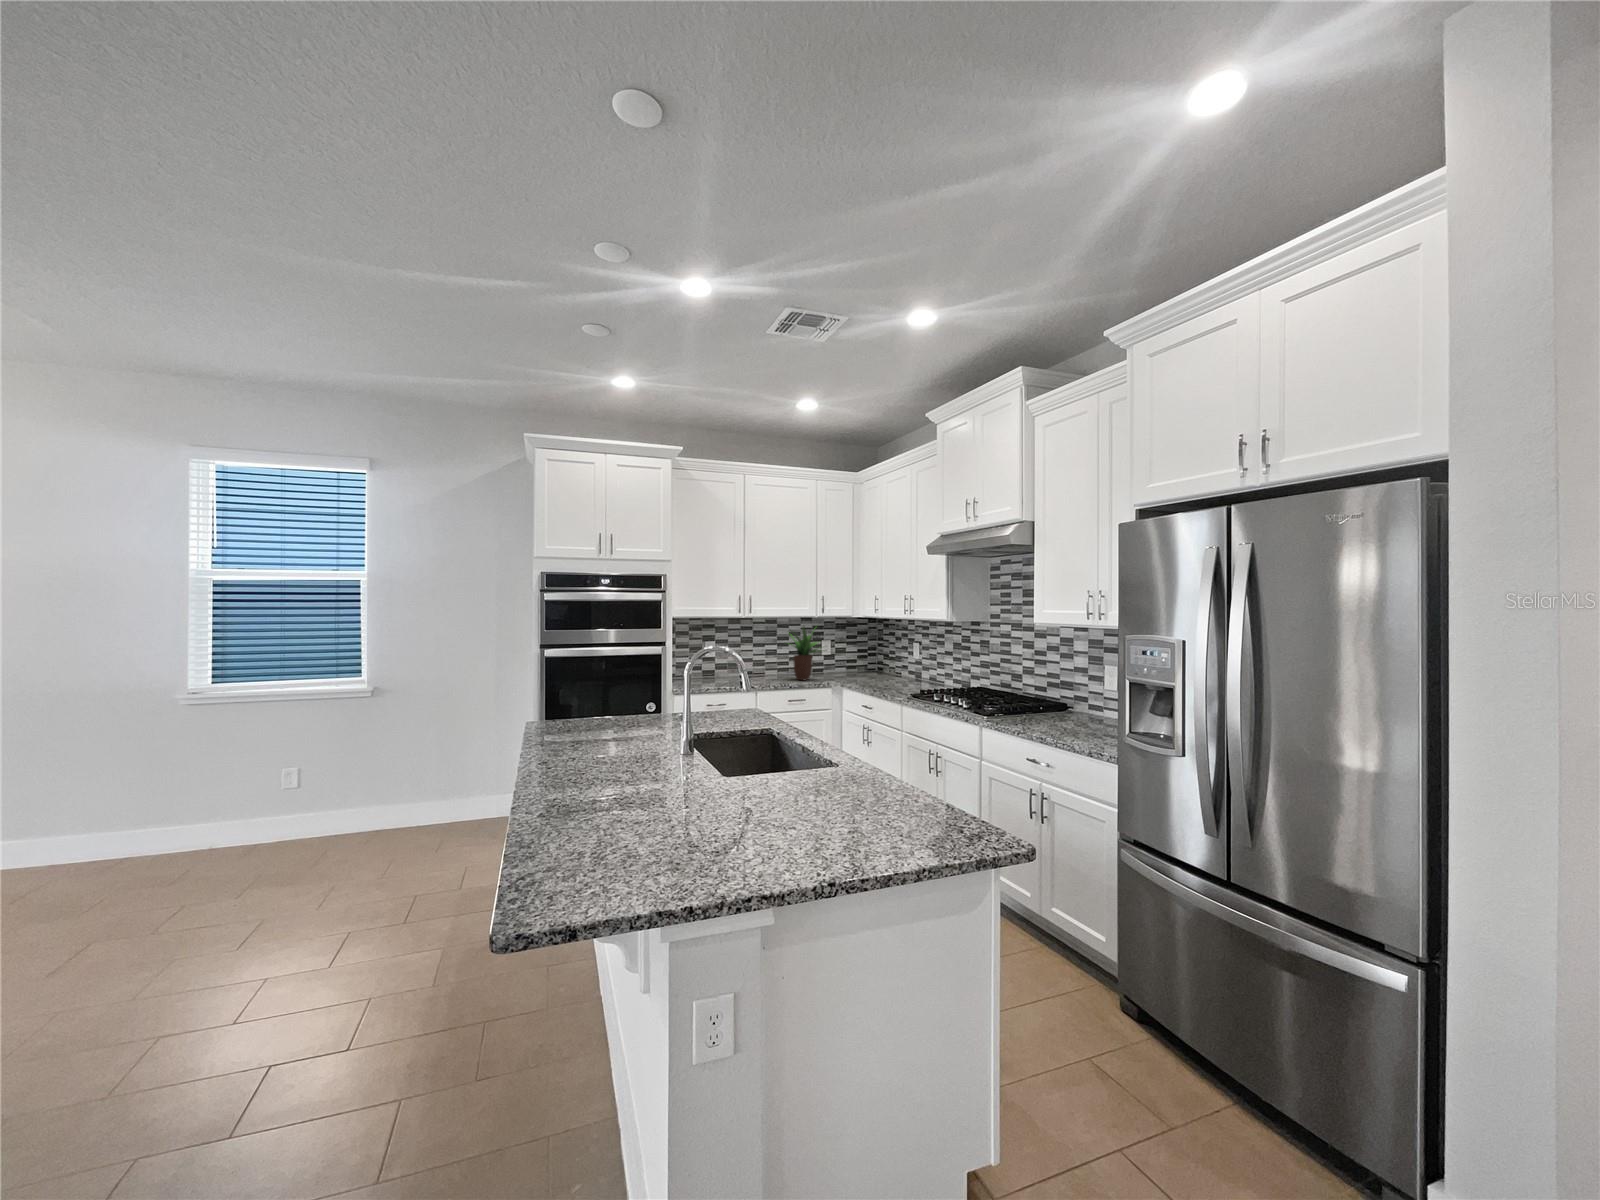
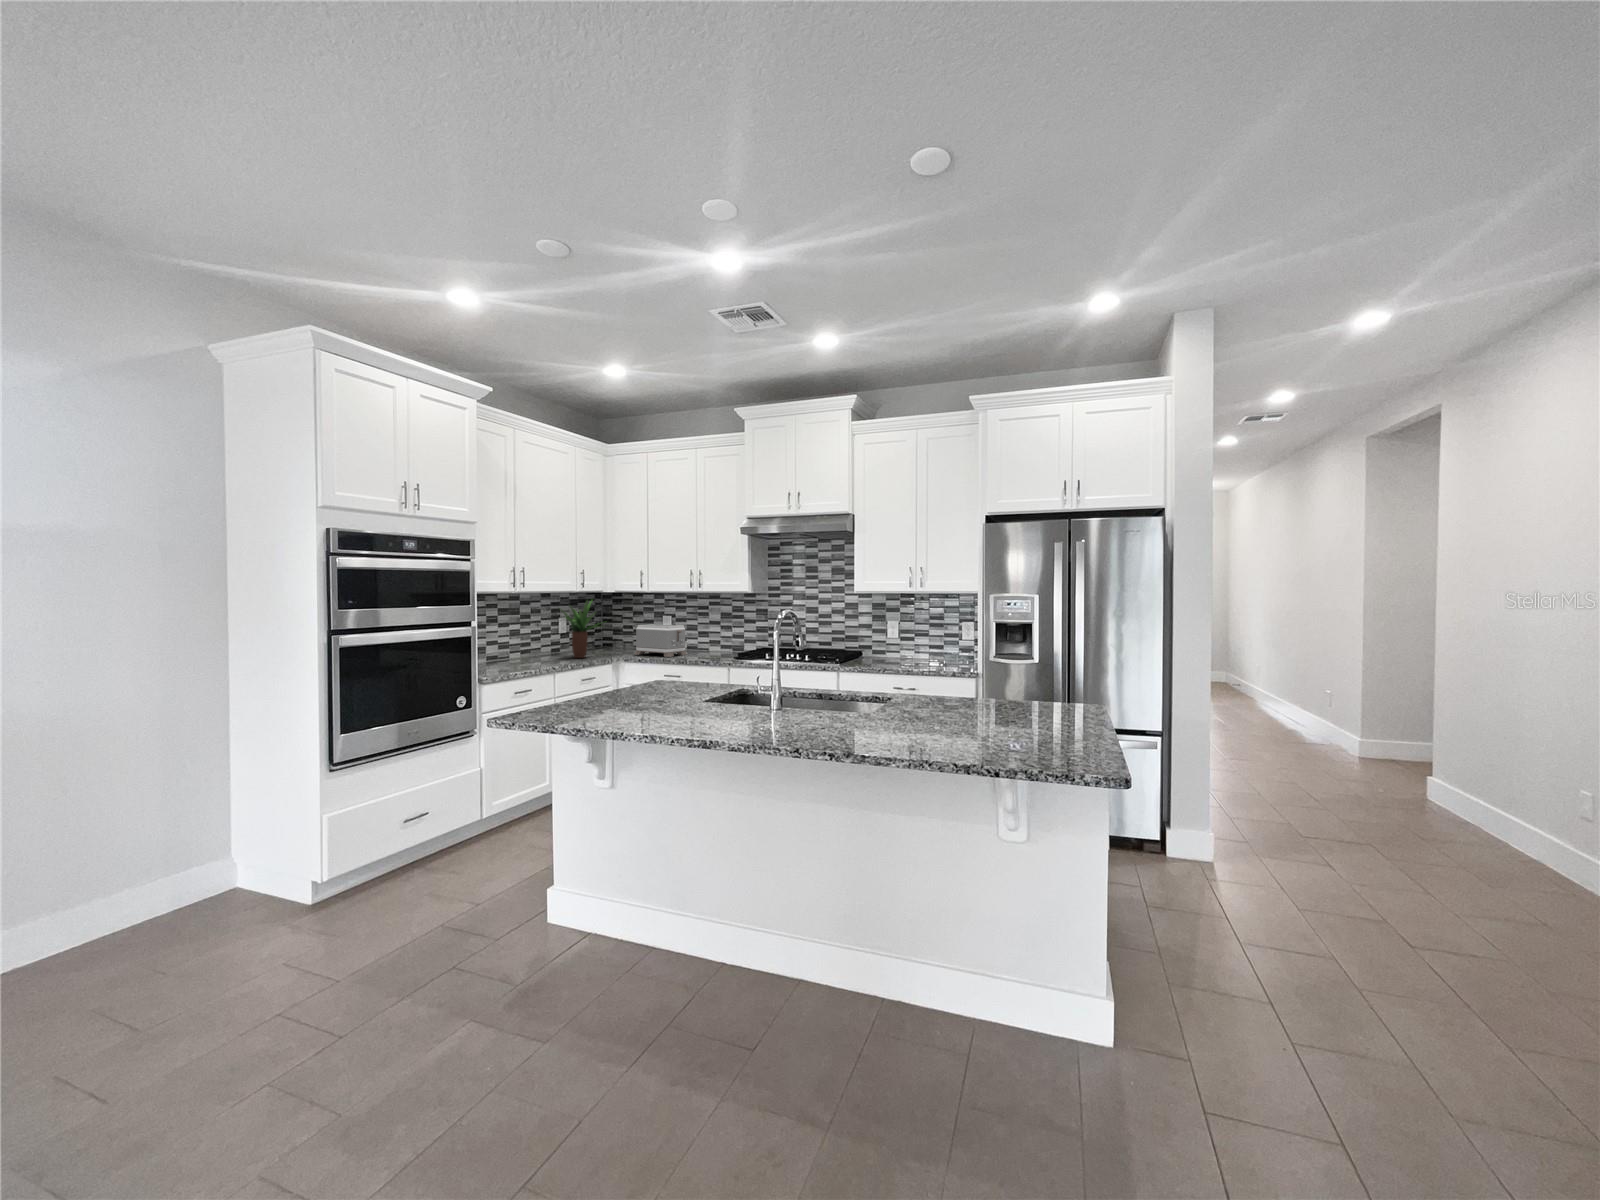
toaster: none [852,651,896,687] -> present [635,624,687,657]

